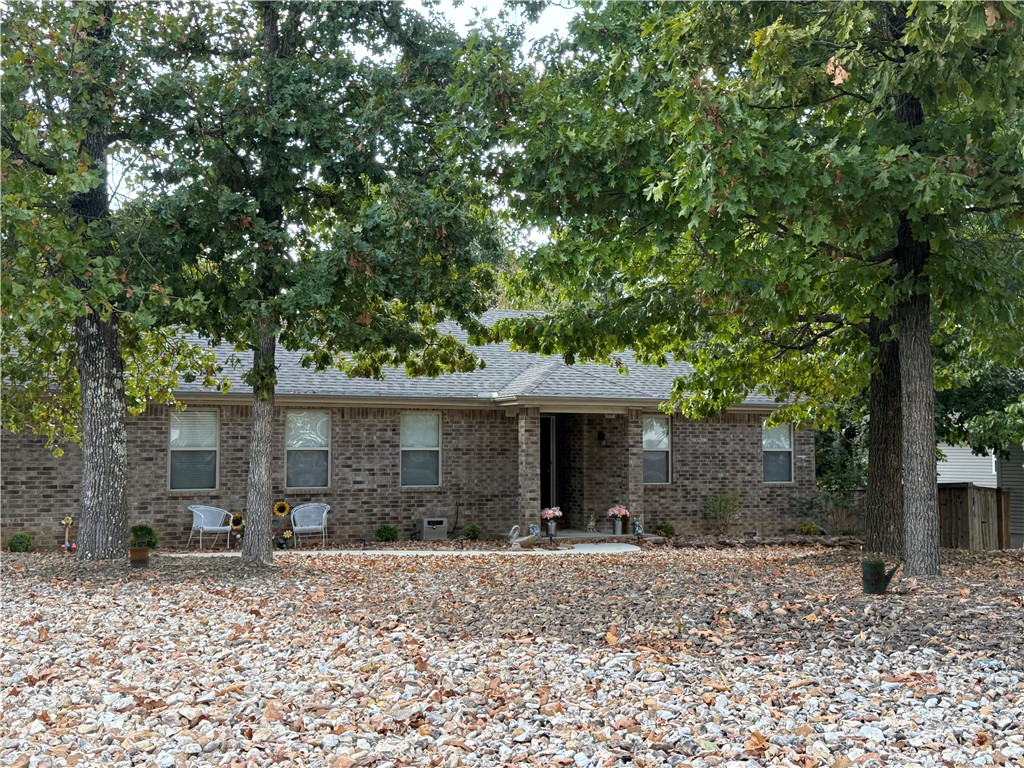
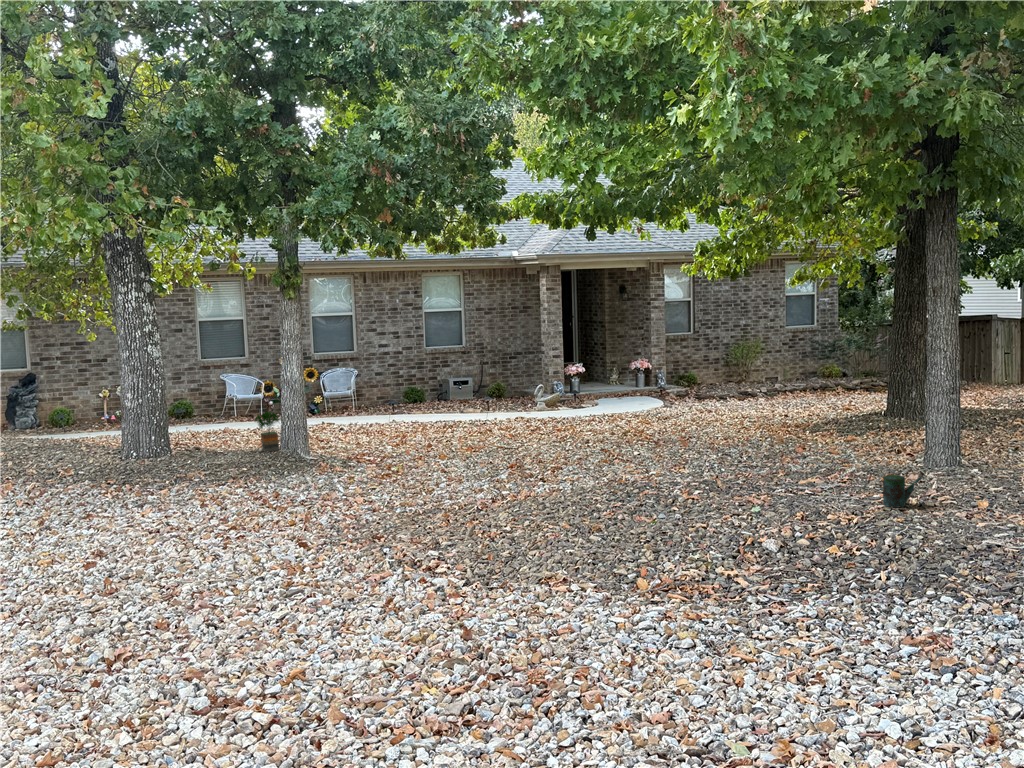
potted tree: present [125,525,154,567] -> present [255,412,279,452]

